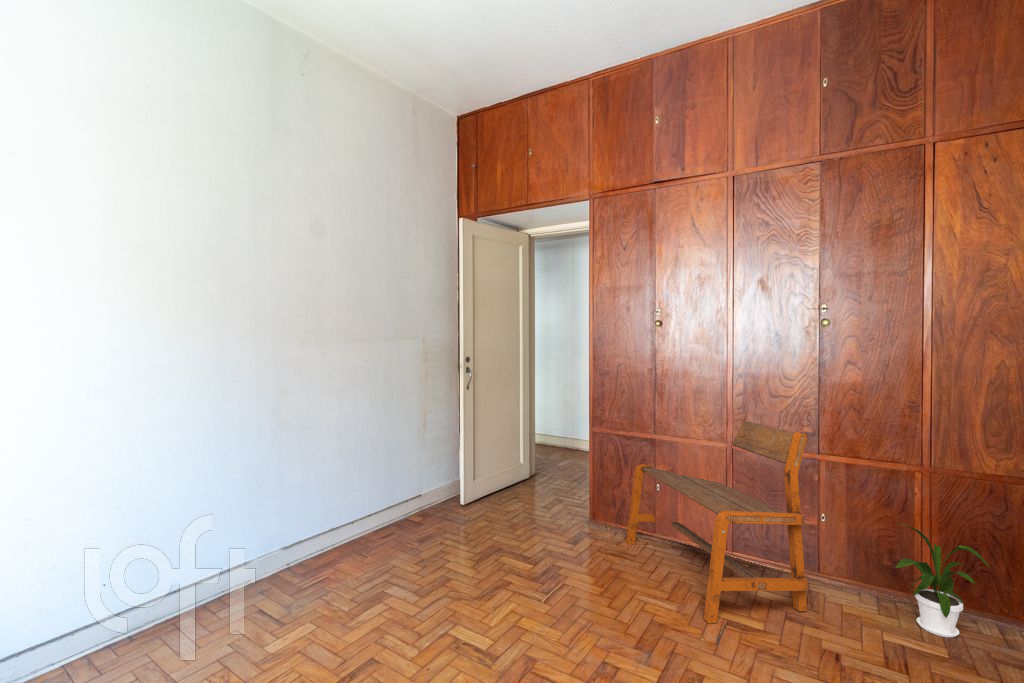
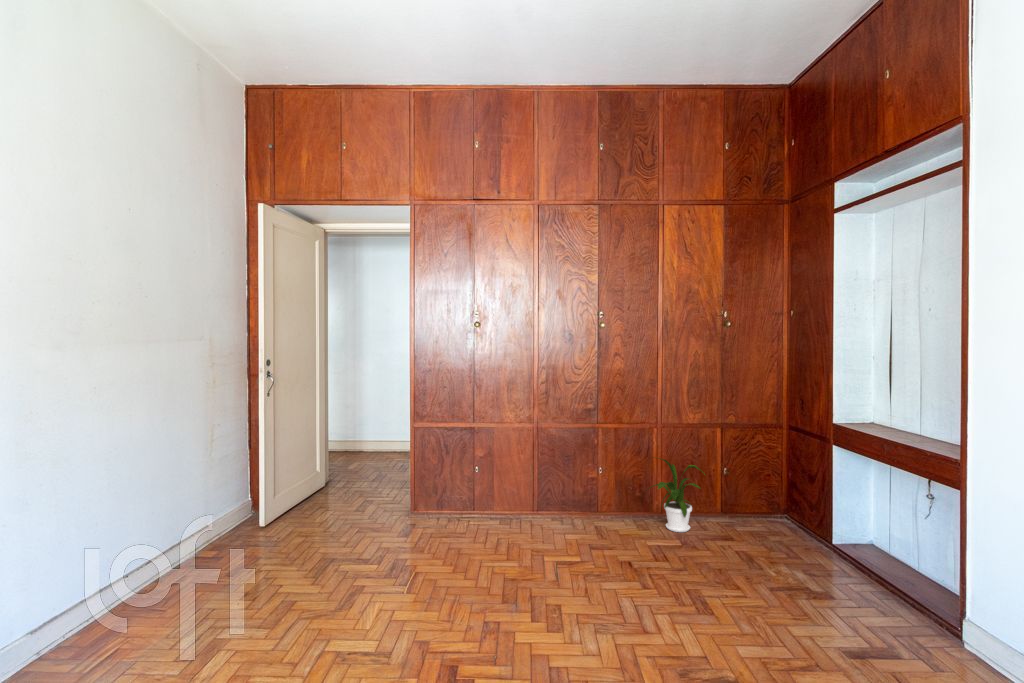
bench: present [626,421,808,624] -> none [440,387,604,569]

